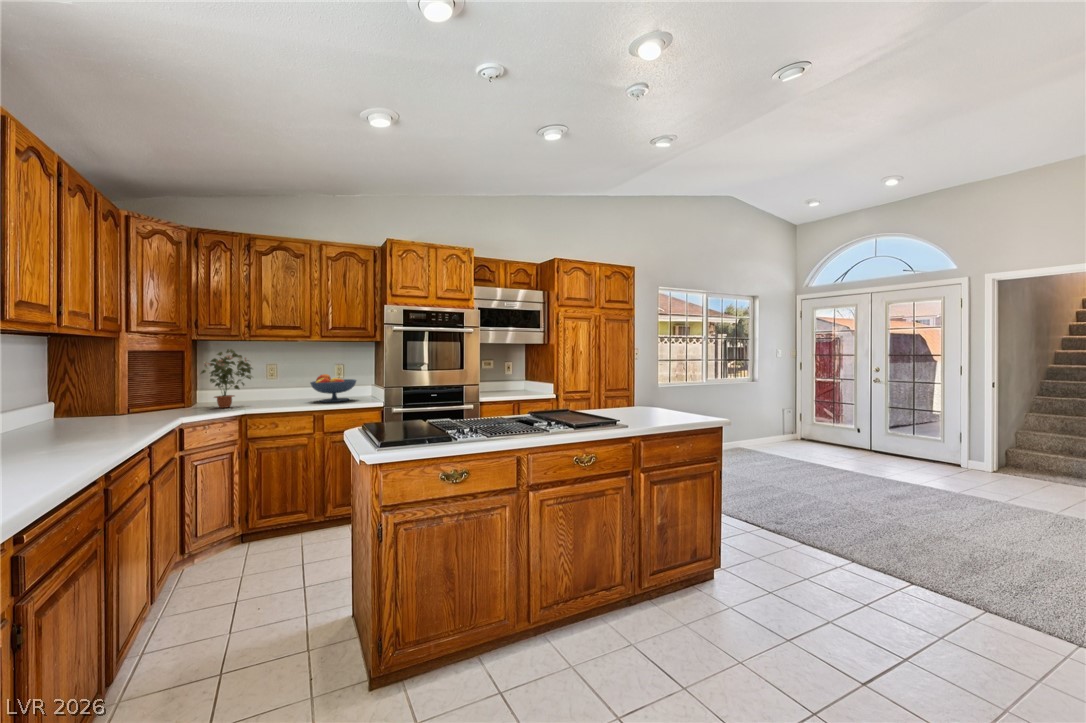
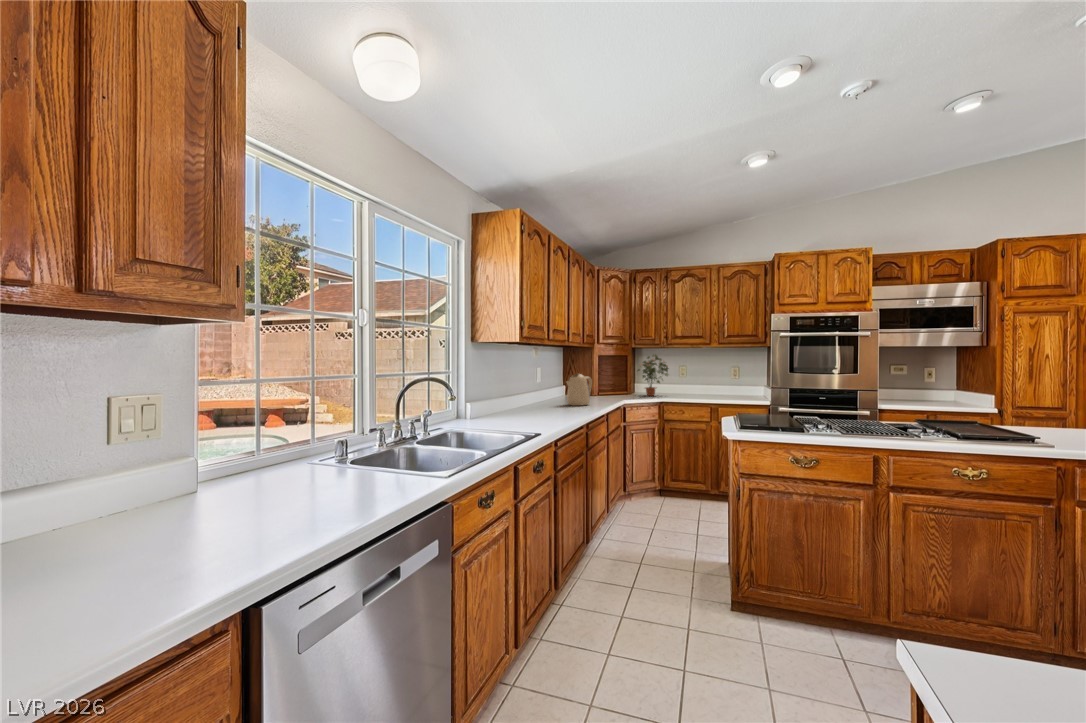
fruit bowl: present [310,374,356,402] -> none [710,374,748,397]
kettle: none [56,382,118,438] -> present [566,374,592,406]

